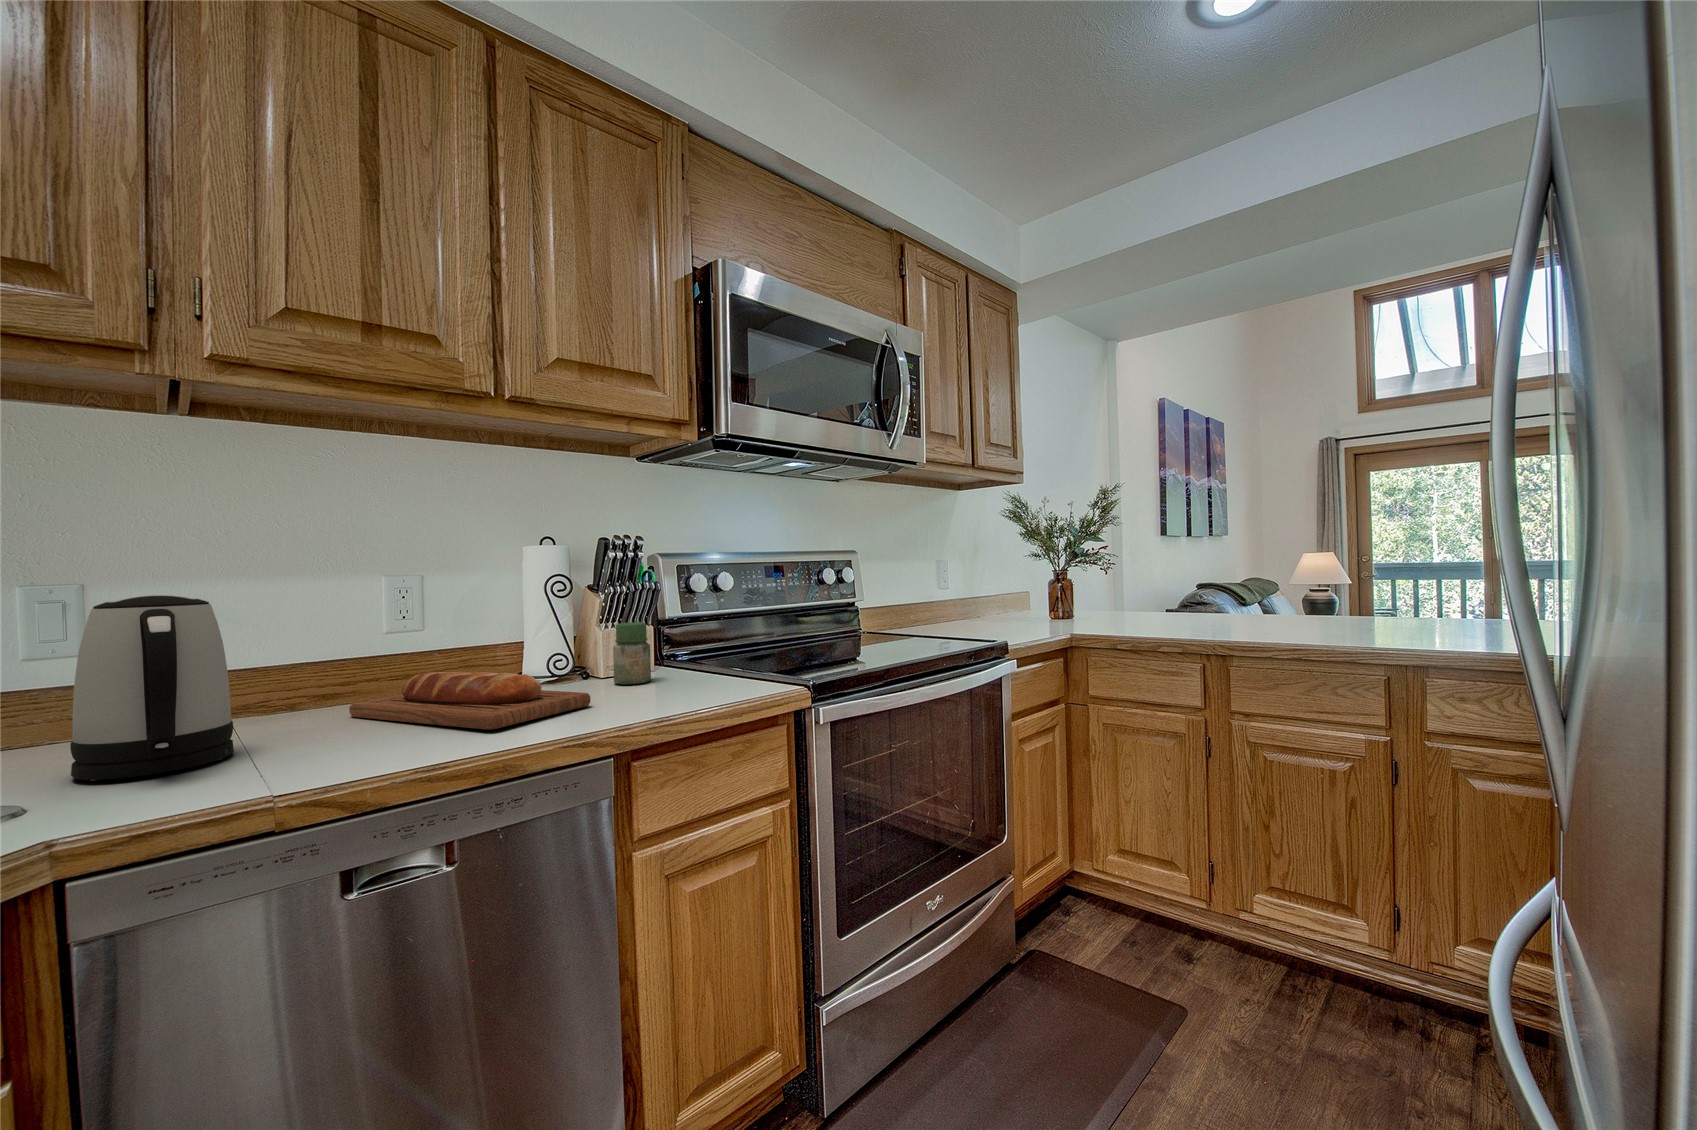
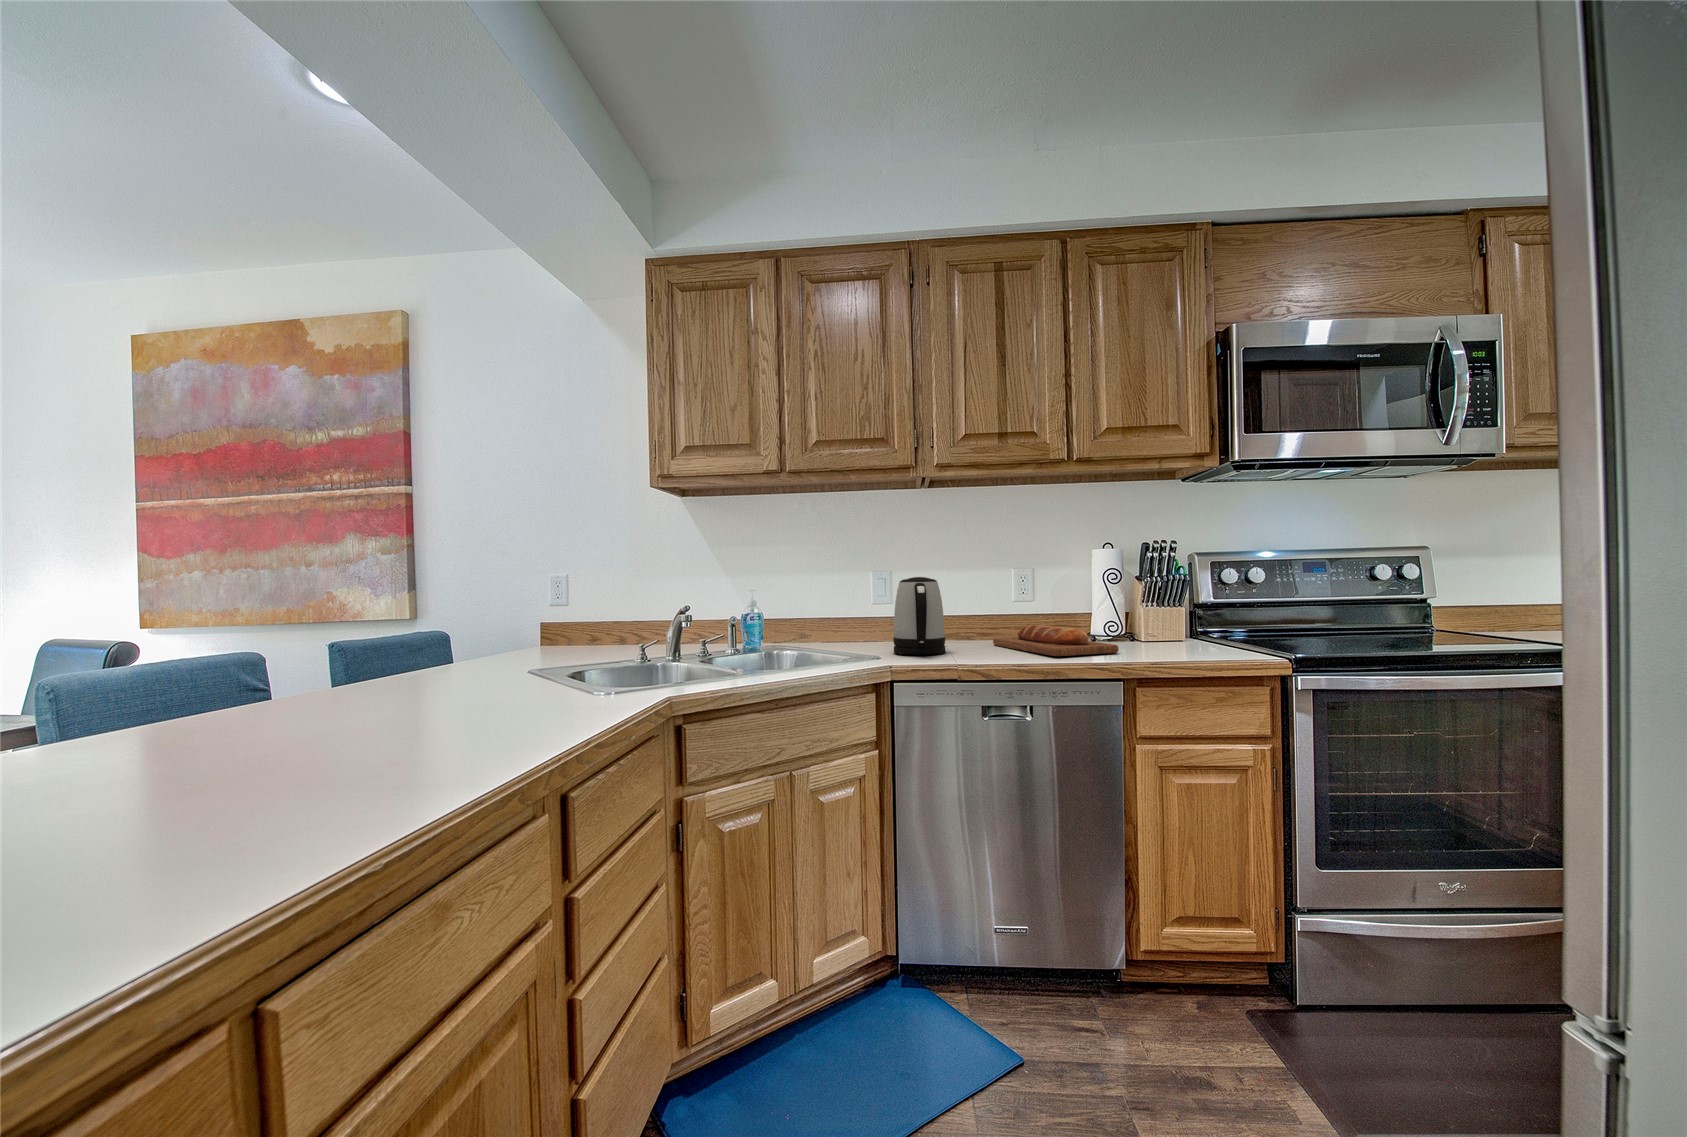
jar: present [613,622,651,684] -> none [1145,604,1173,646]

